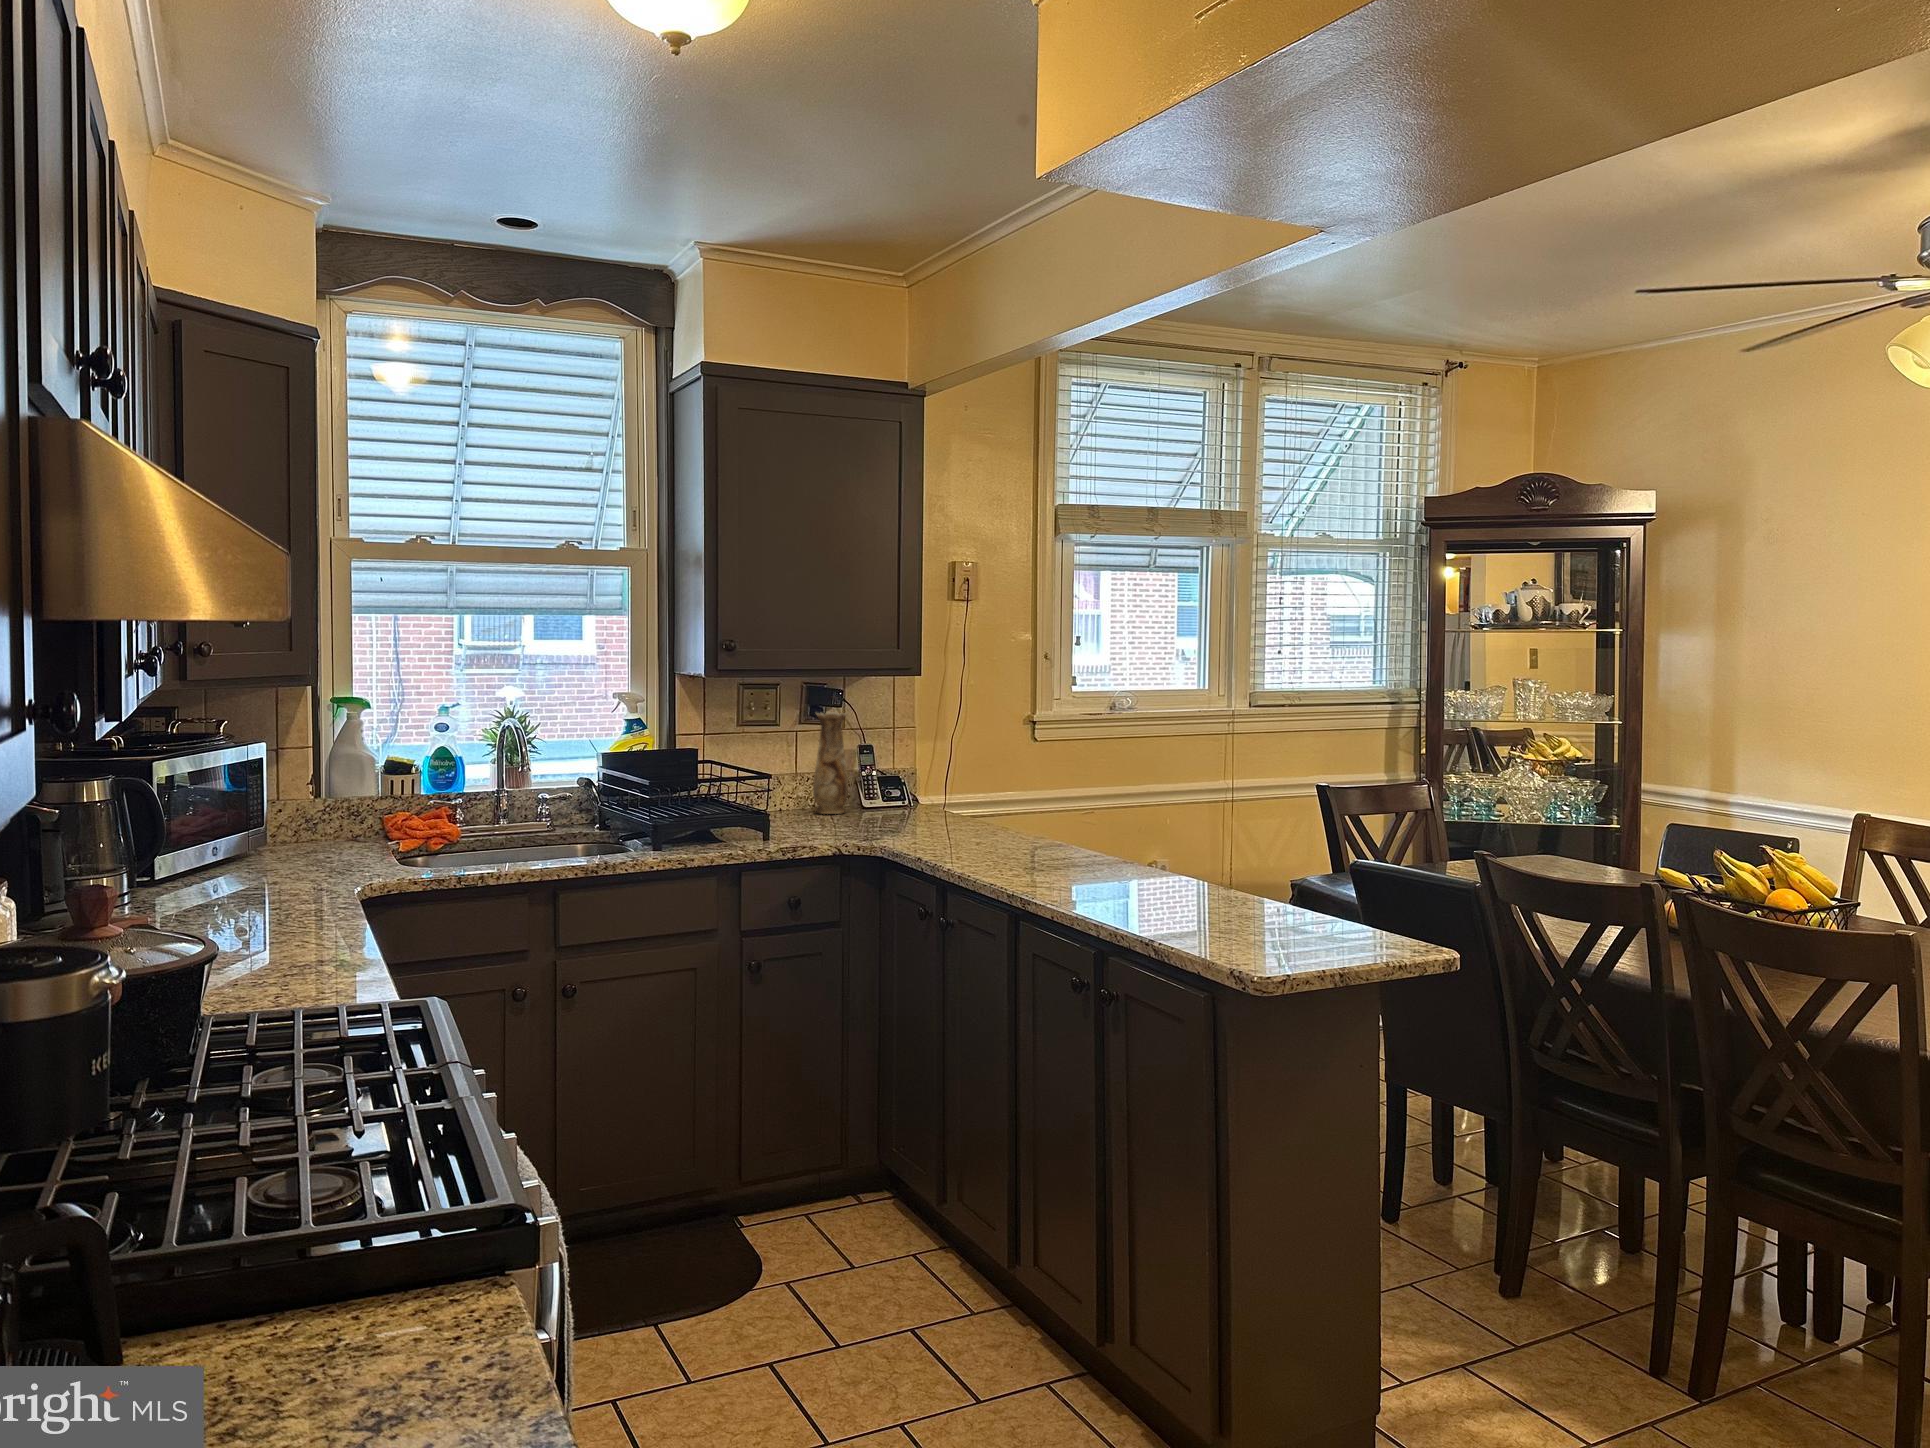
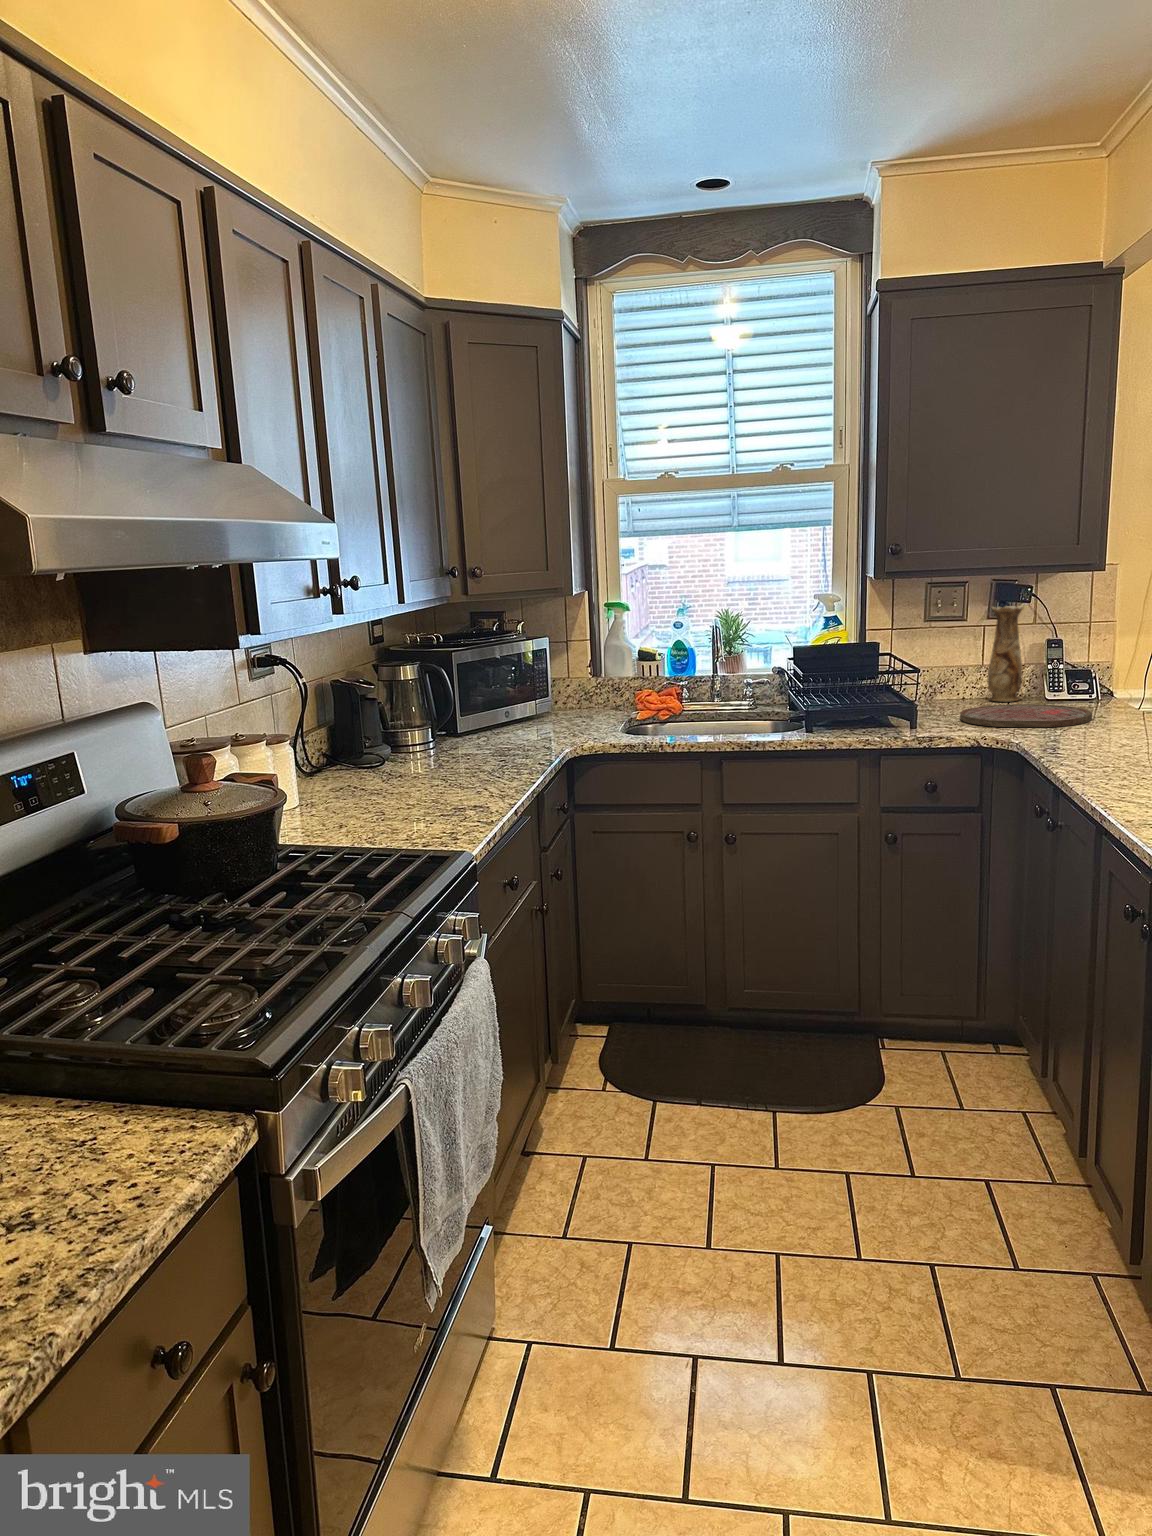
cutting board: none [807,816,935,839] -> present [960,704,1092,727]

